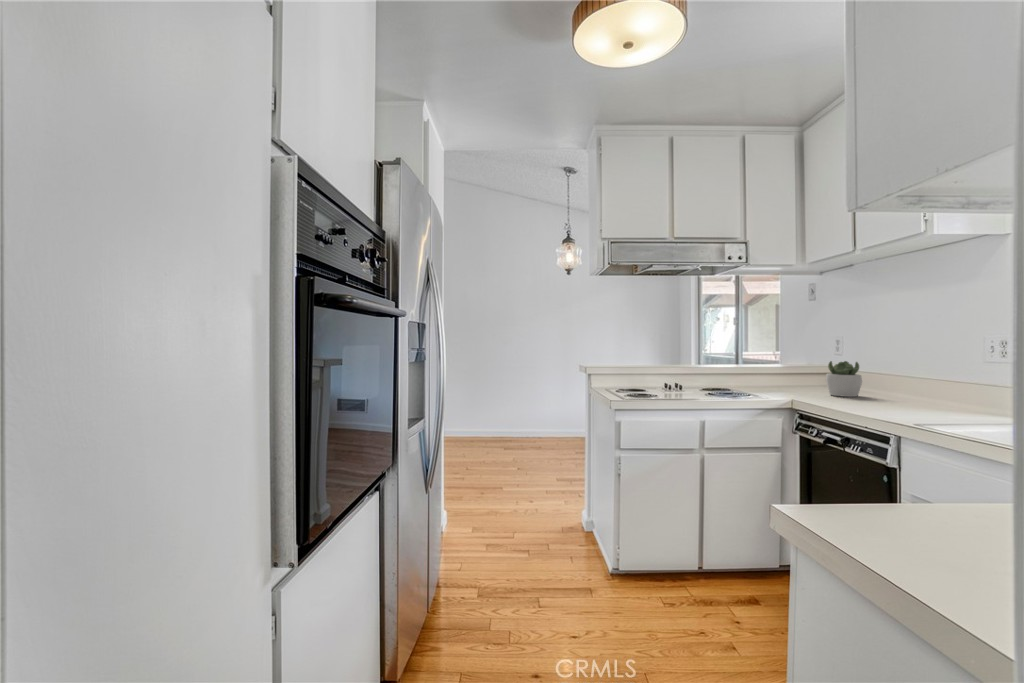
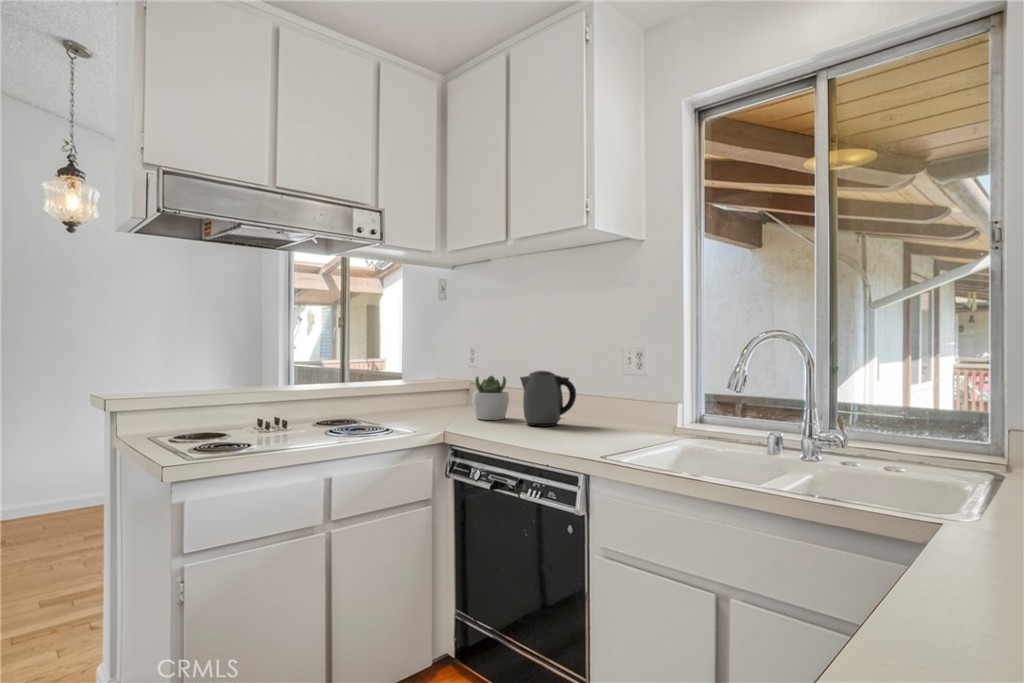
kettle: none [866,358,927,404] -> present [520,371,576,426]

